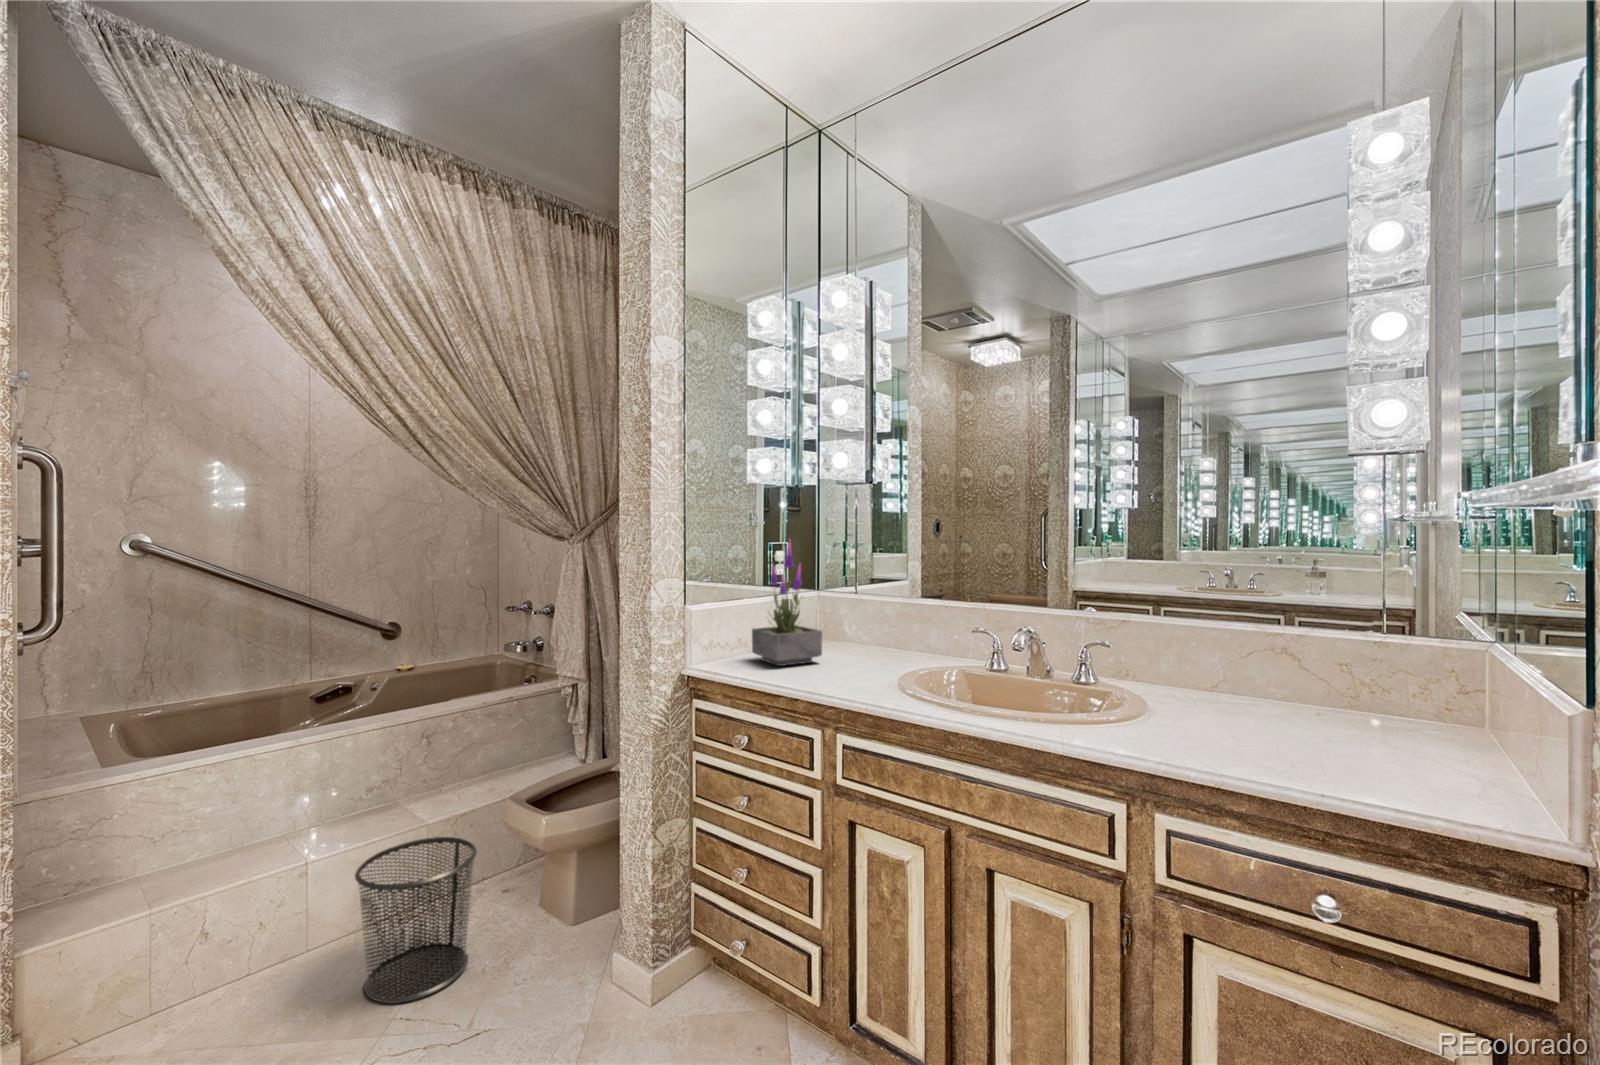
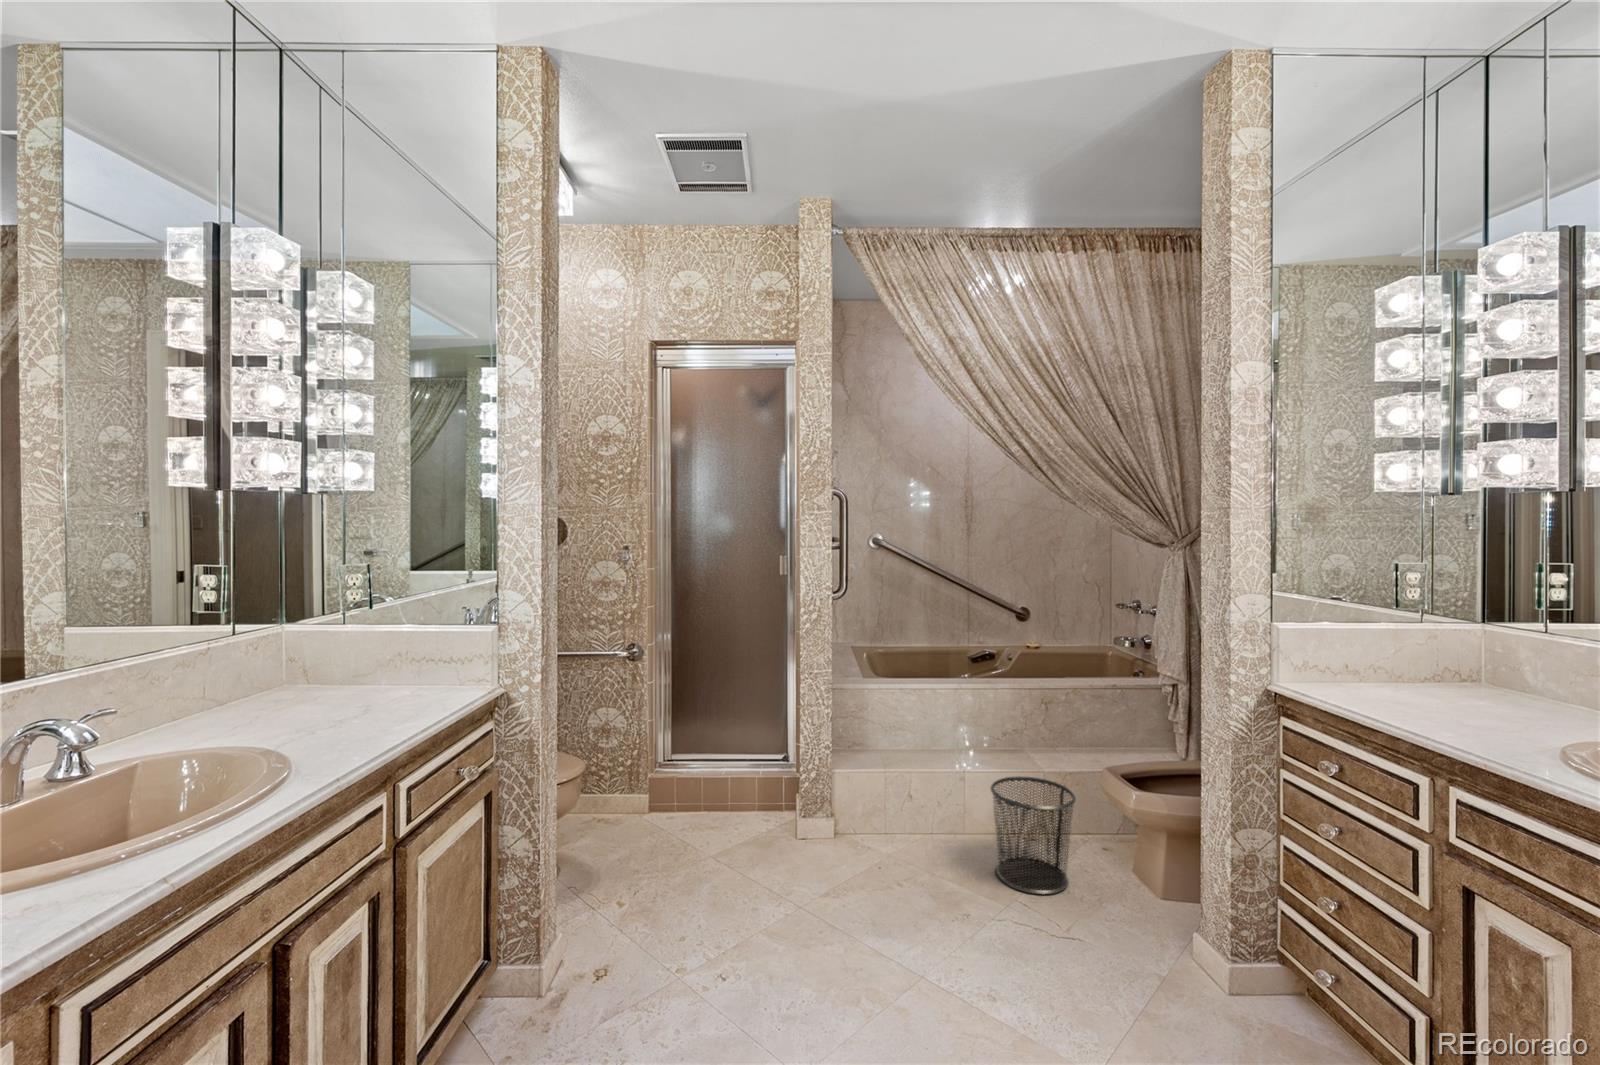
potted plant: present [752,543,822,666] -> none [1361,560,1464,705]

